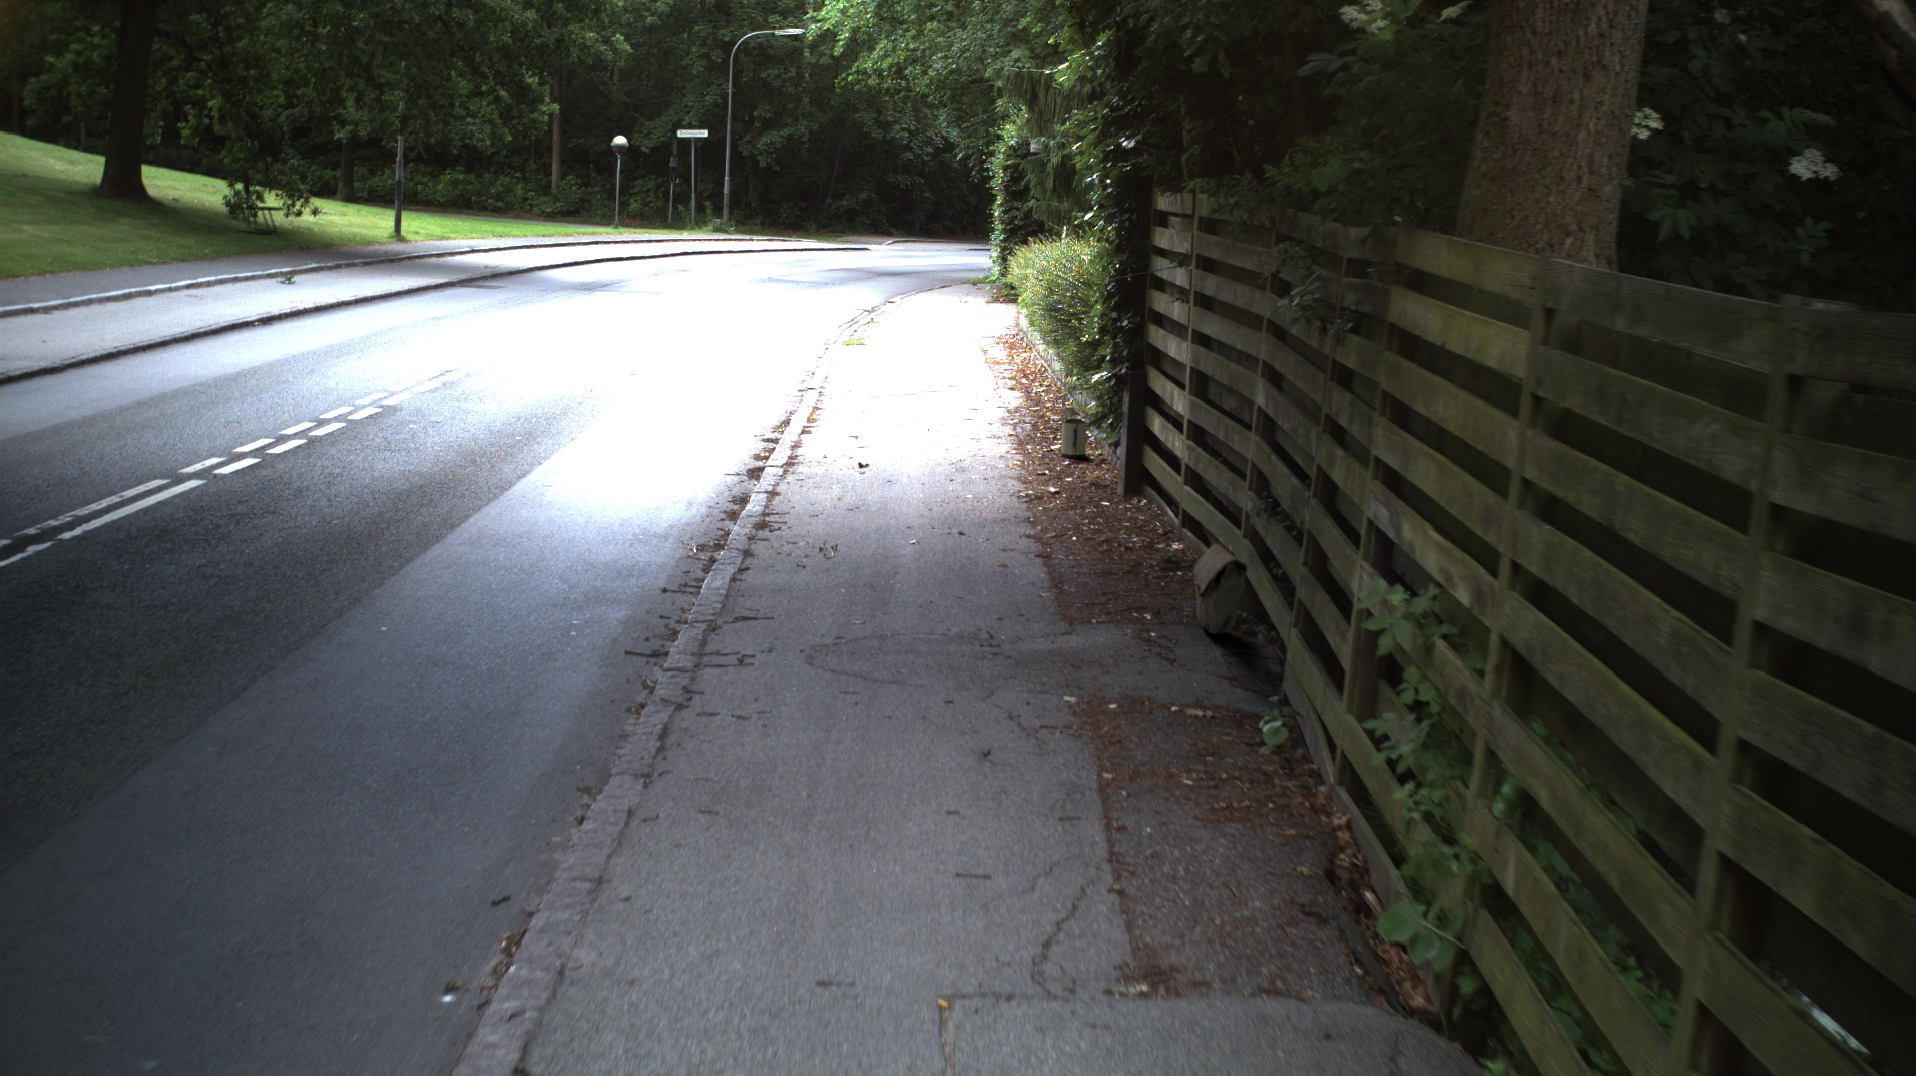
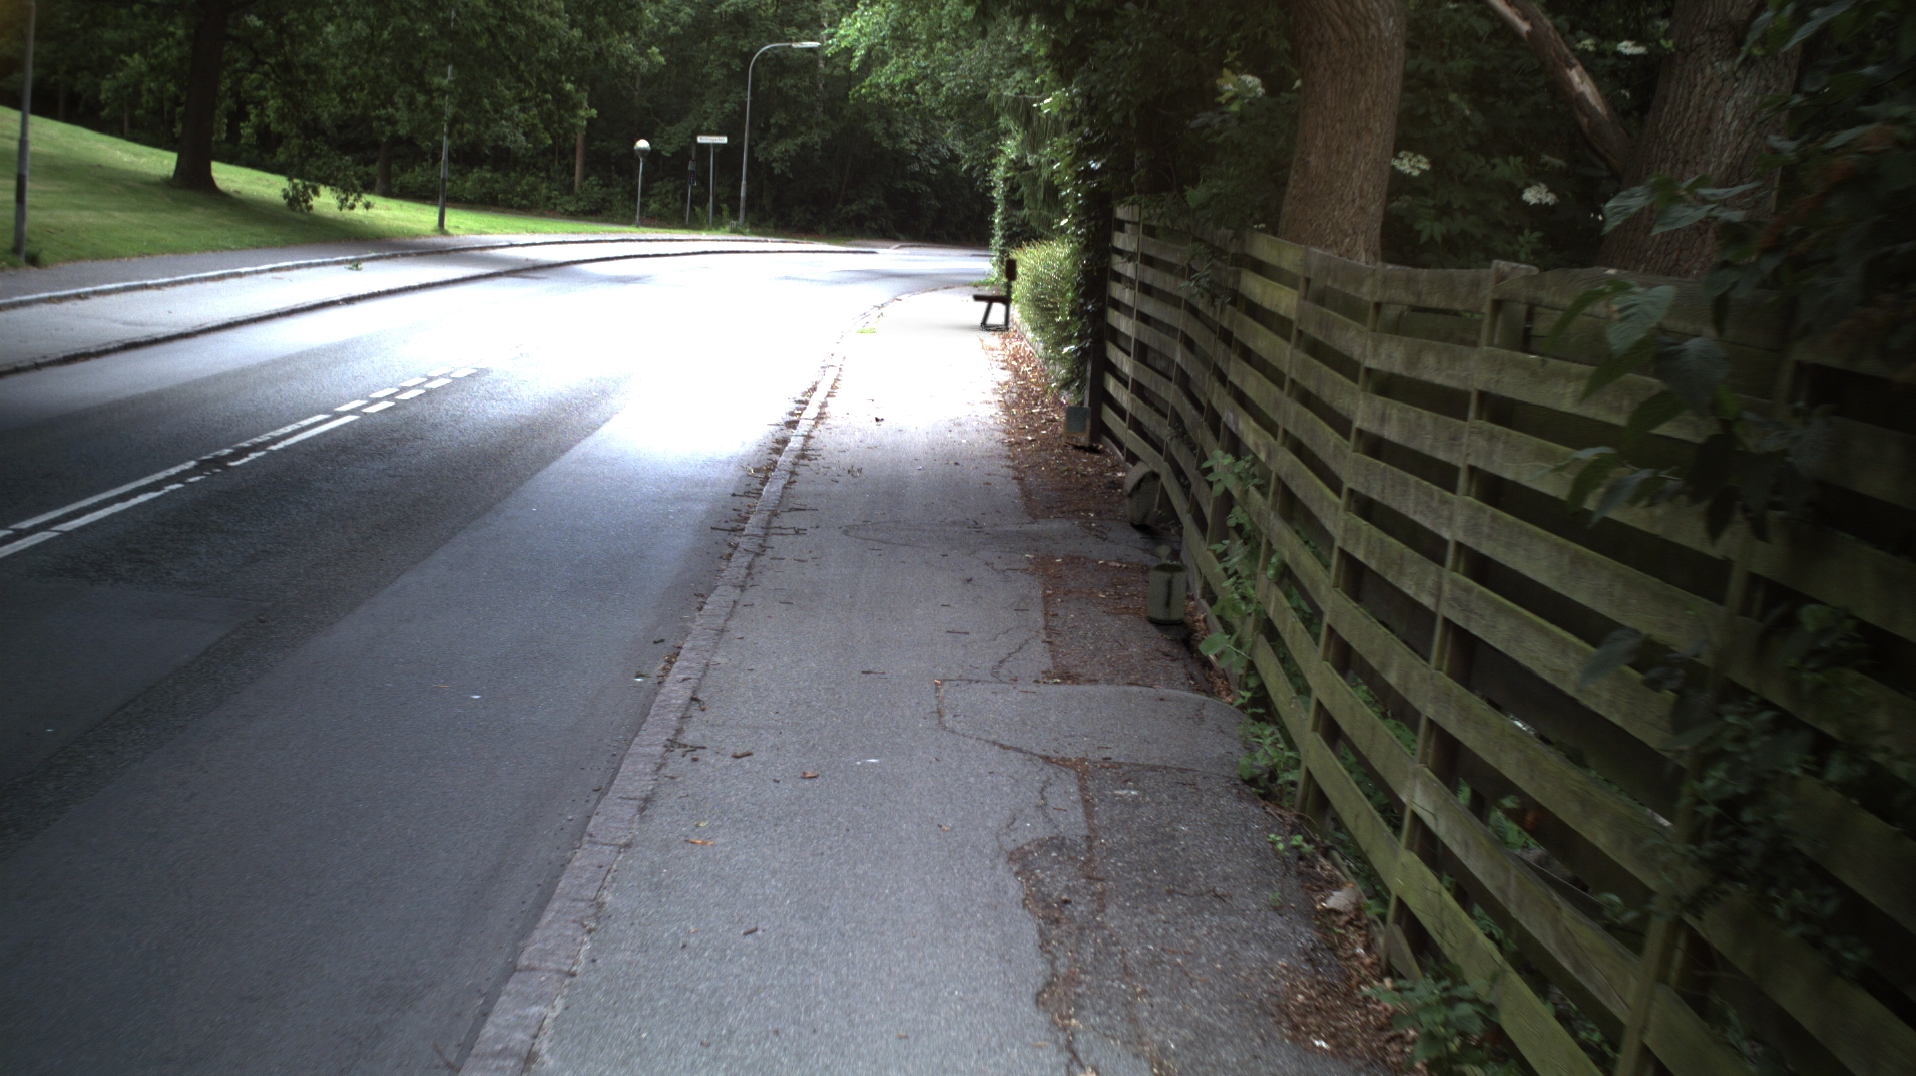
bench: present [243,175,284,233] -> present [972,258,1018,332]
watering can: present [1061,408,1087,458] -> present [1147,544,1188,624]
planter: none [1093,447,1128,499] -> present [1062,406,1091,446]

